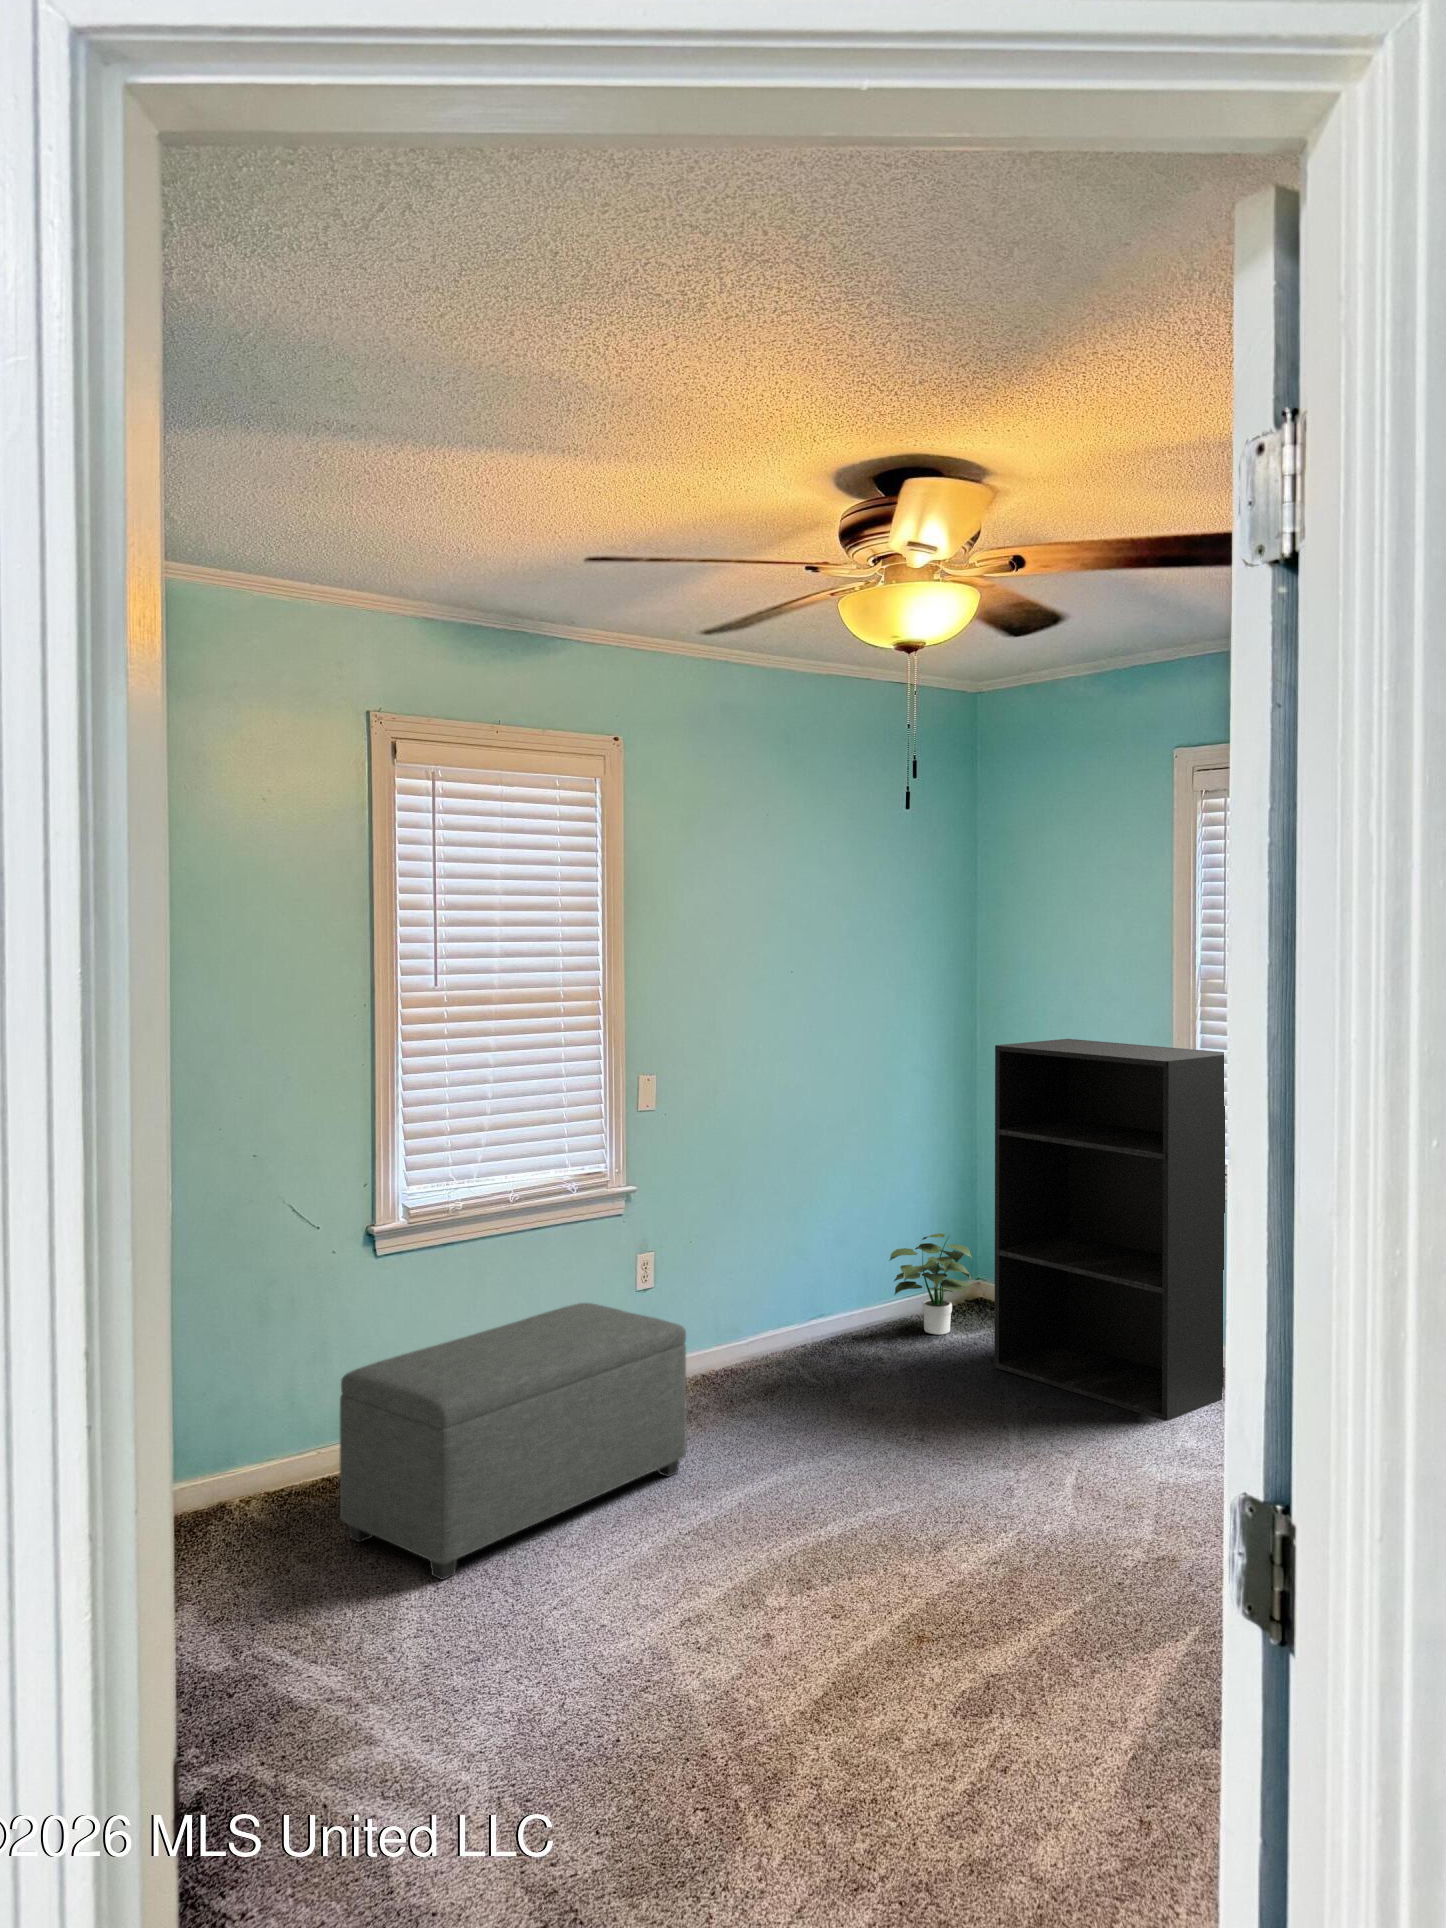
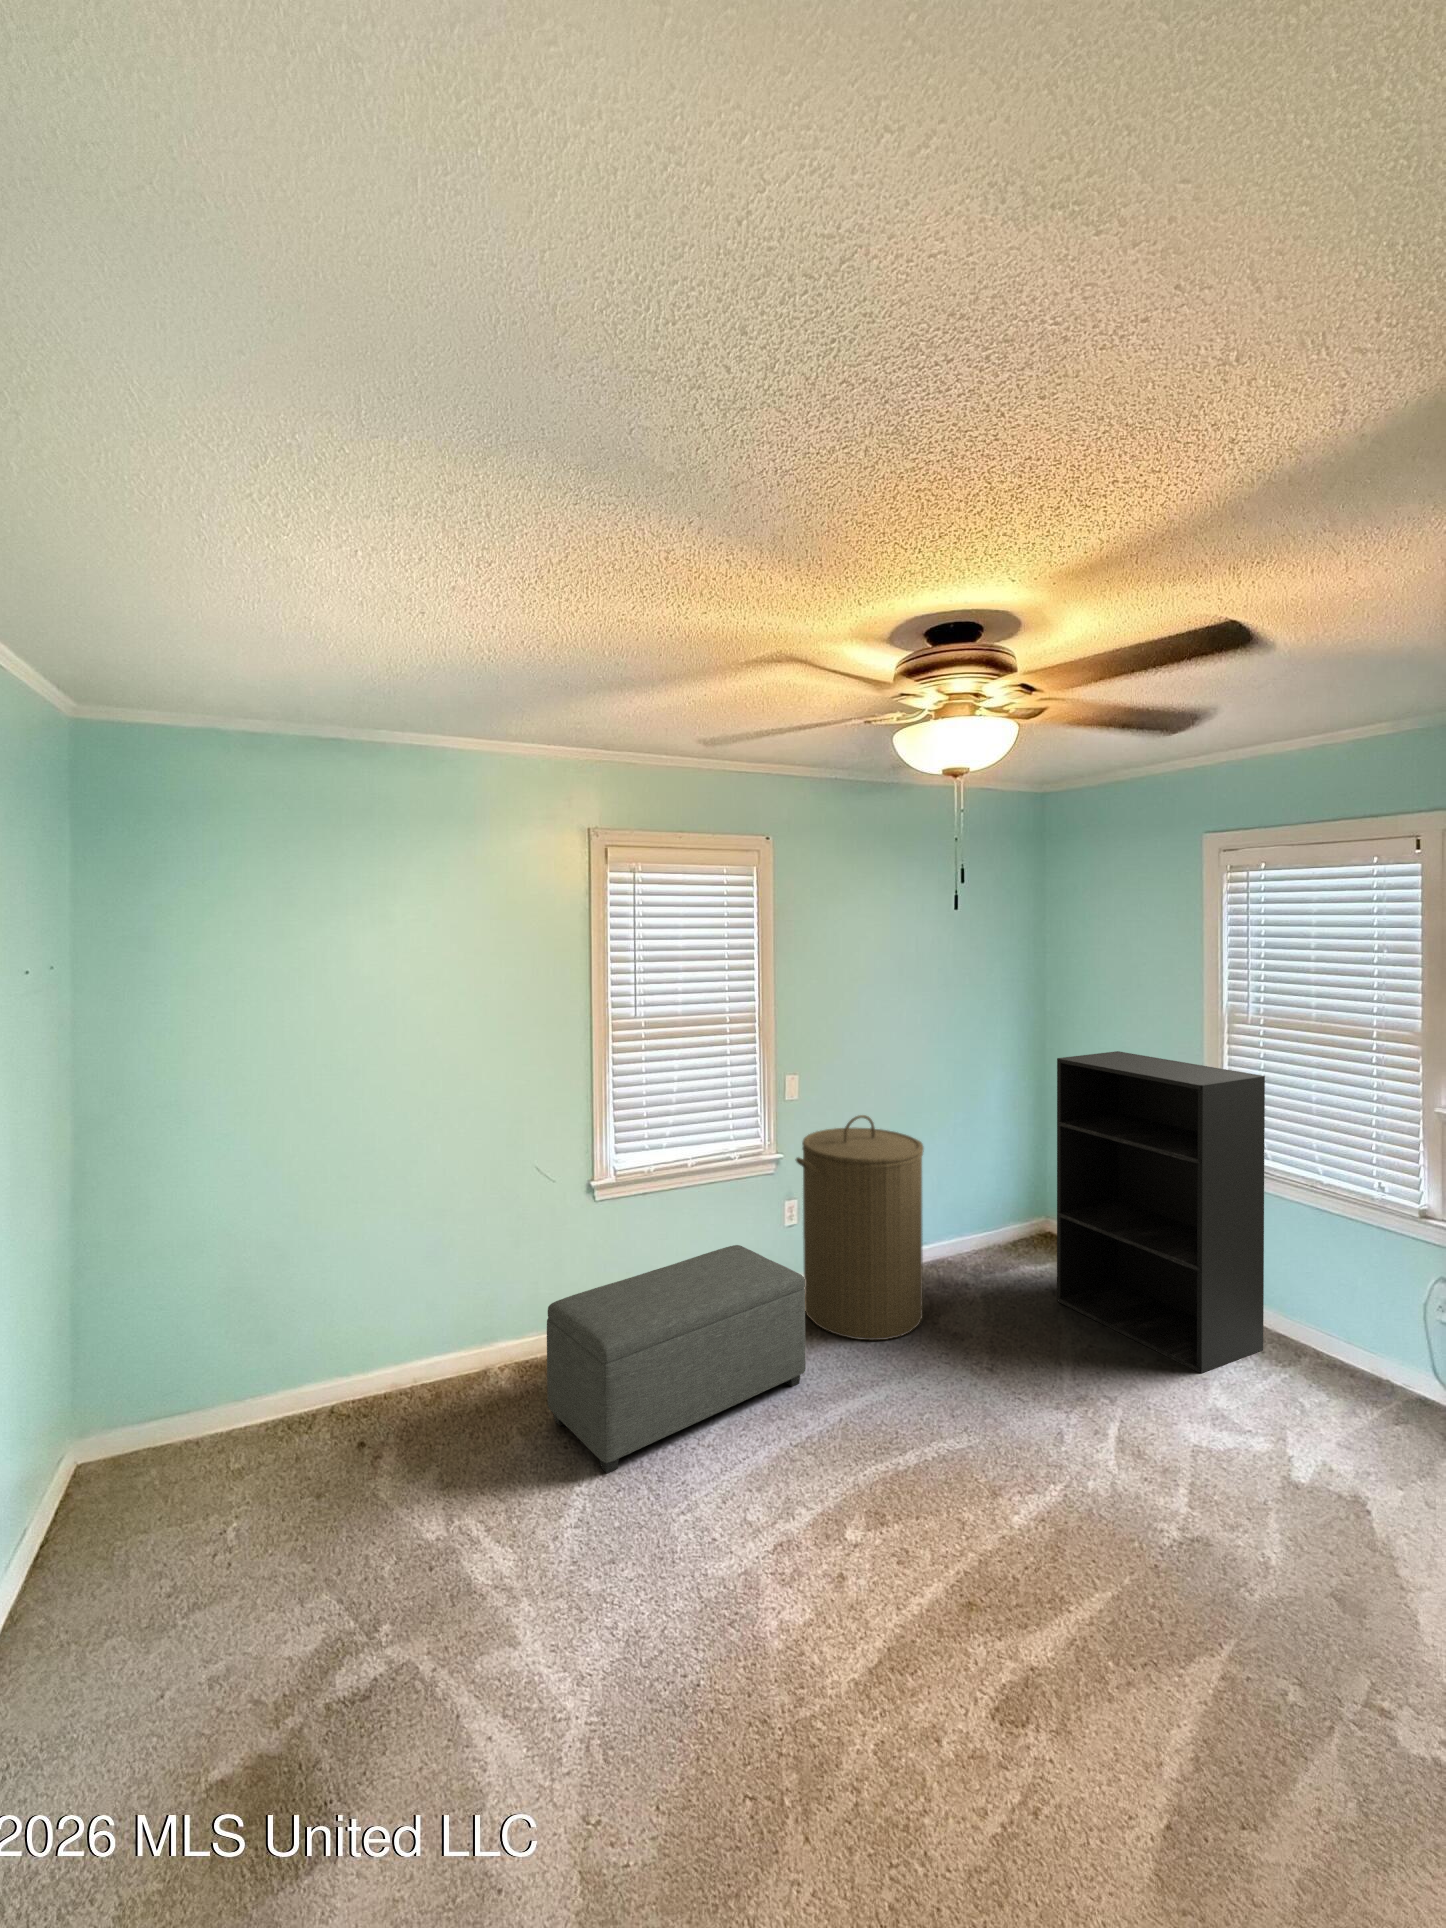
laundry hamper: none [660,1125,829,1424] -> present [796,1115,924,1340]
potted plant: present [889,1233,972,1335] -> none [977,1187,1042,1264]

